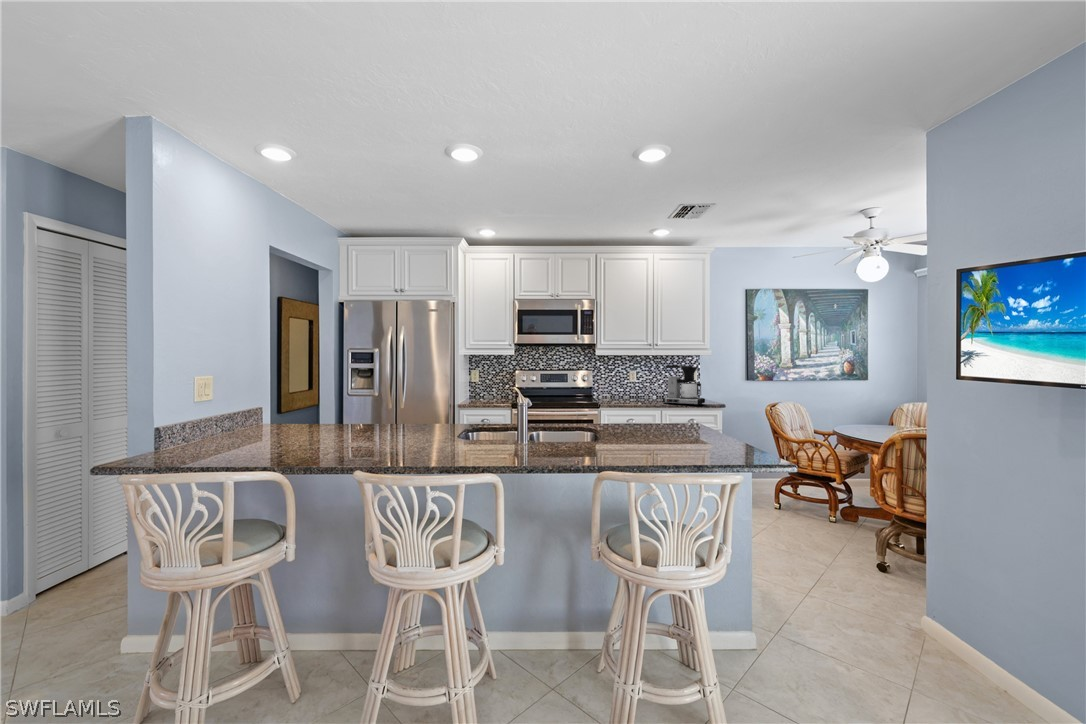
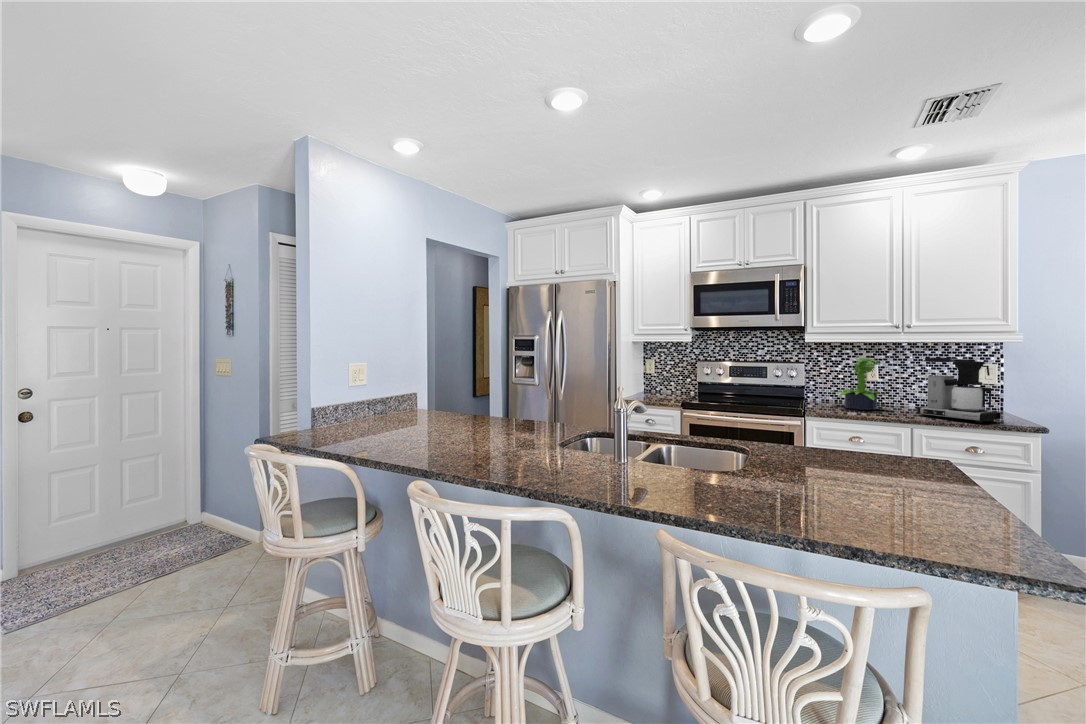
potted plant: none [610,366,648,402] -> present [832,357,893,410]

